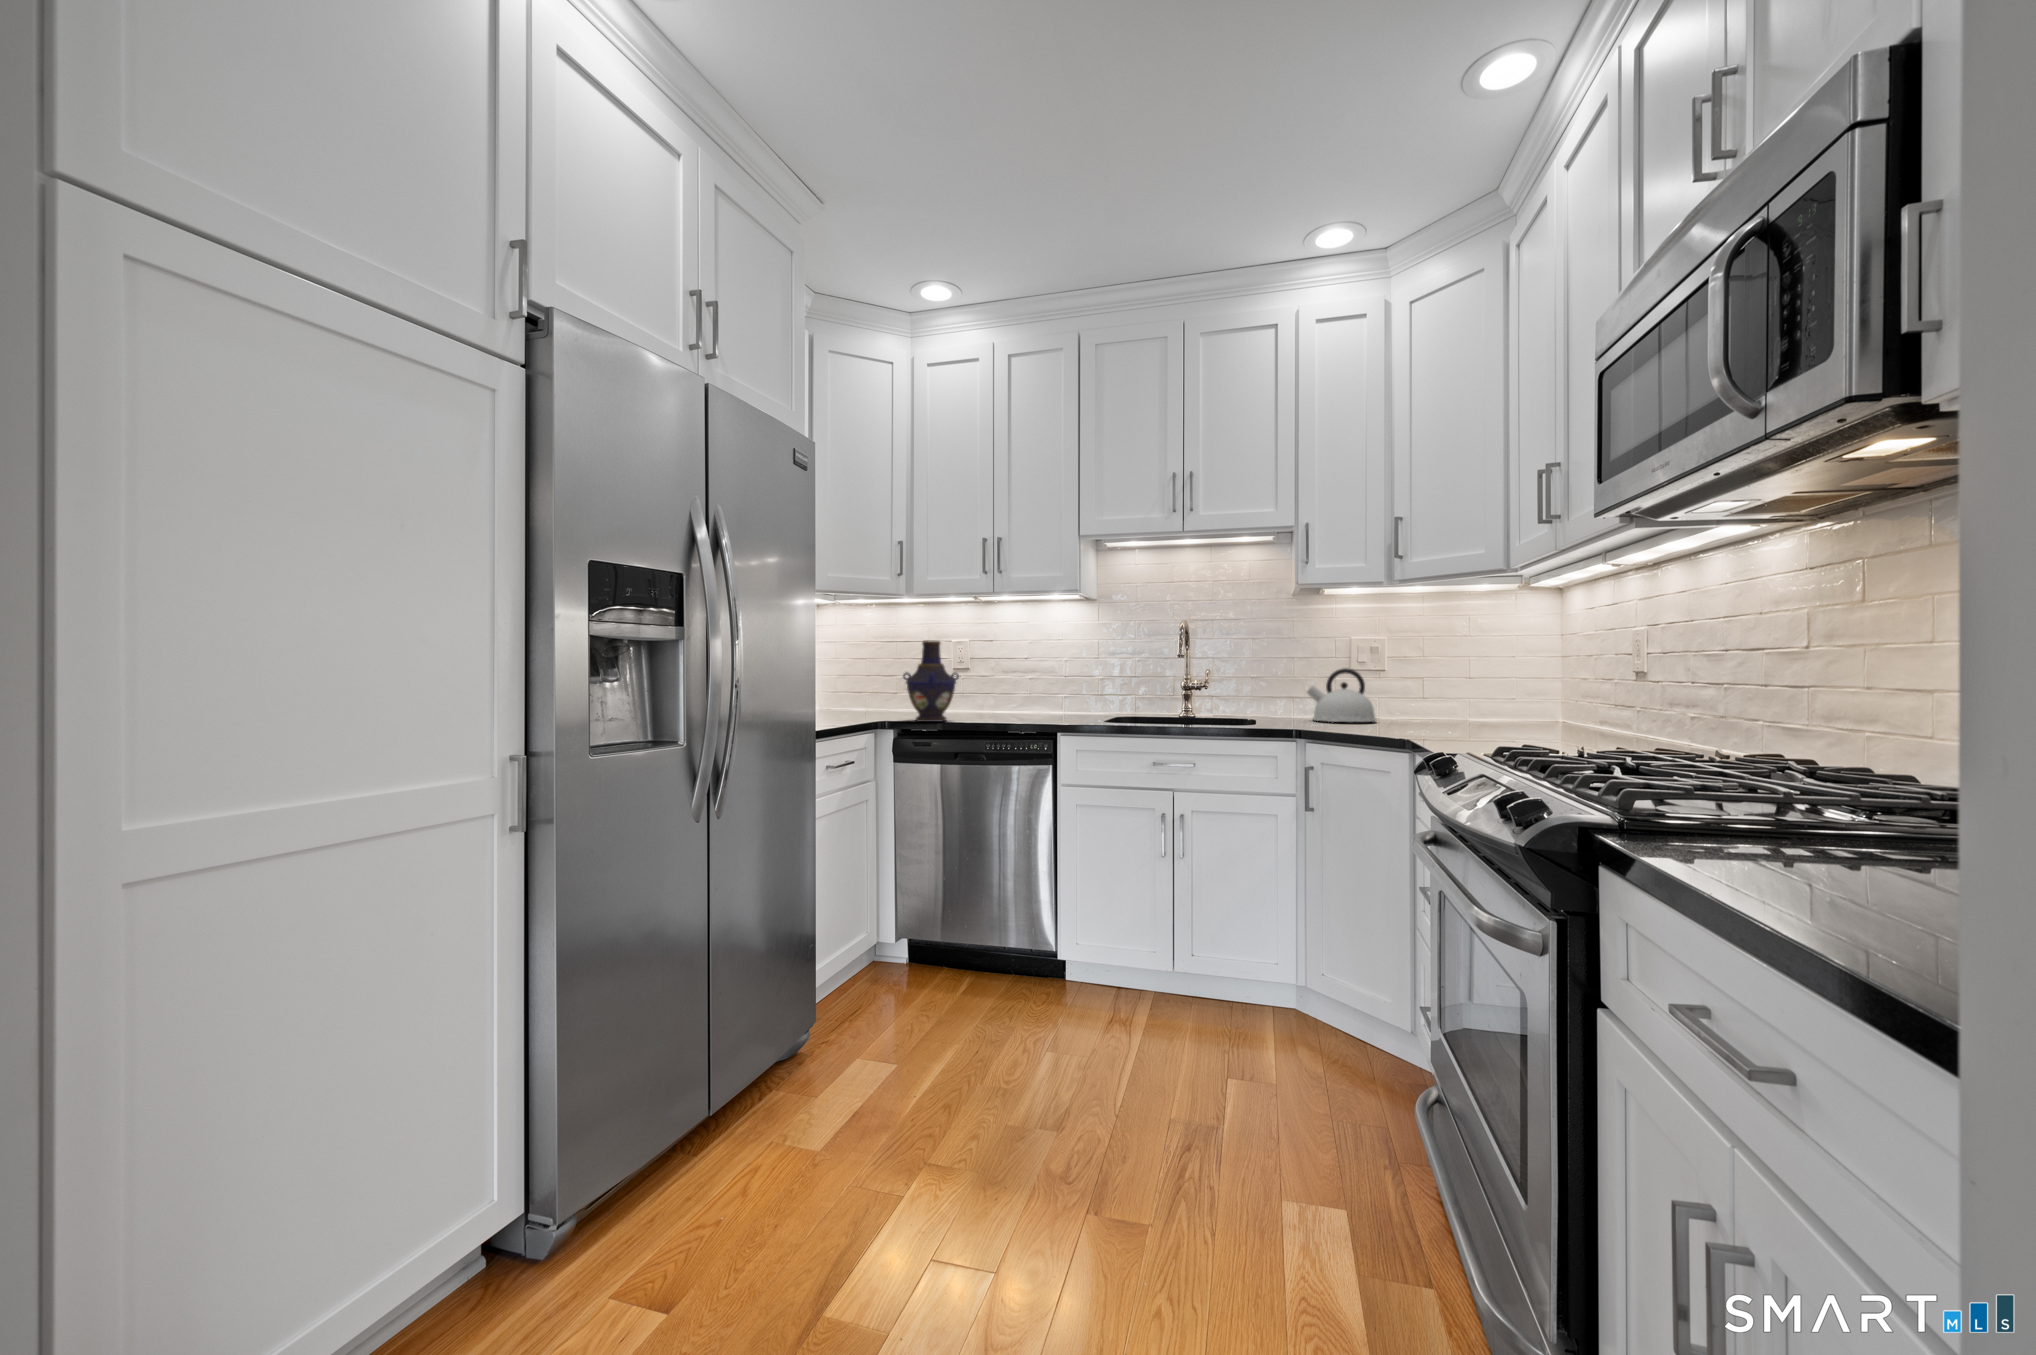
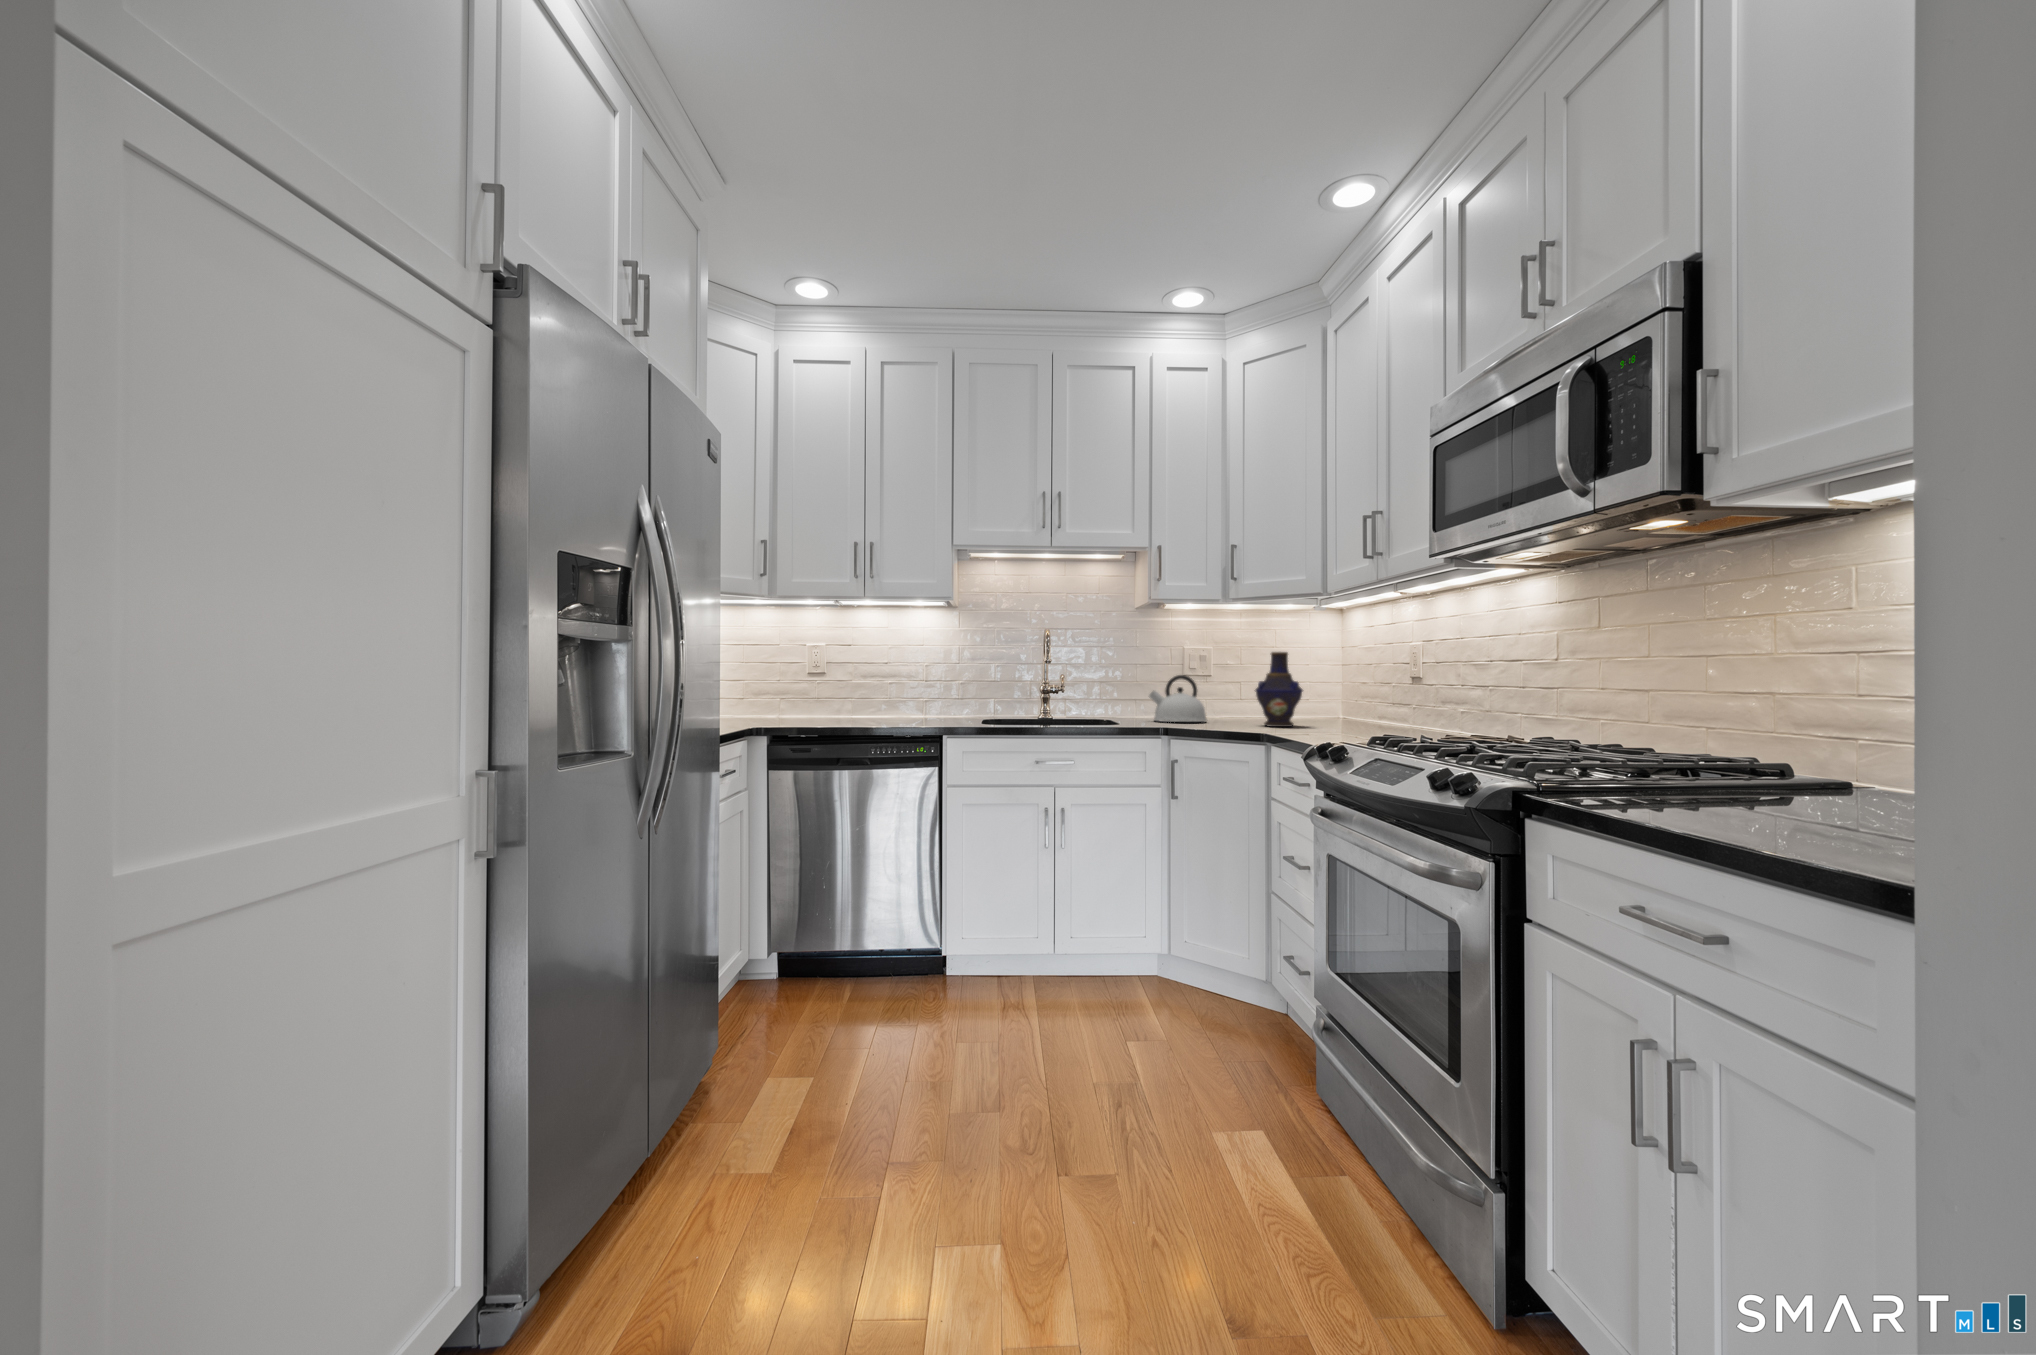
vase: present [903,640,959,722] -> present [1255,652,1303,727]

